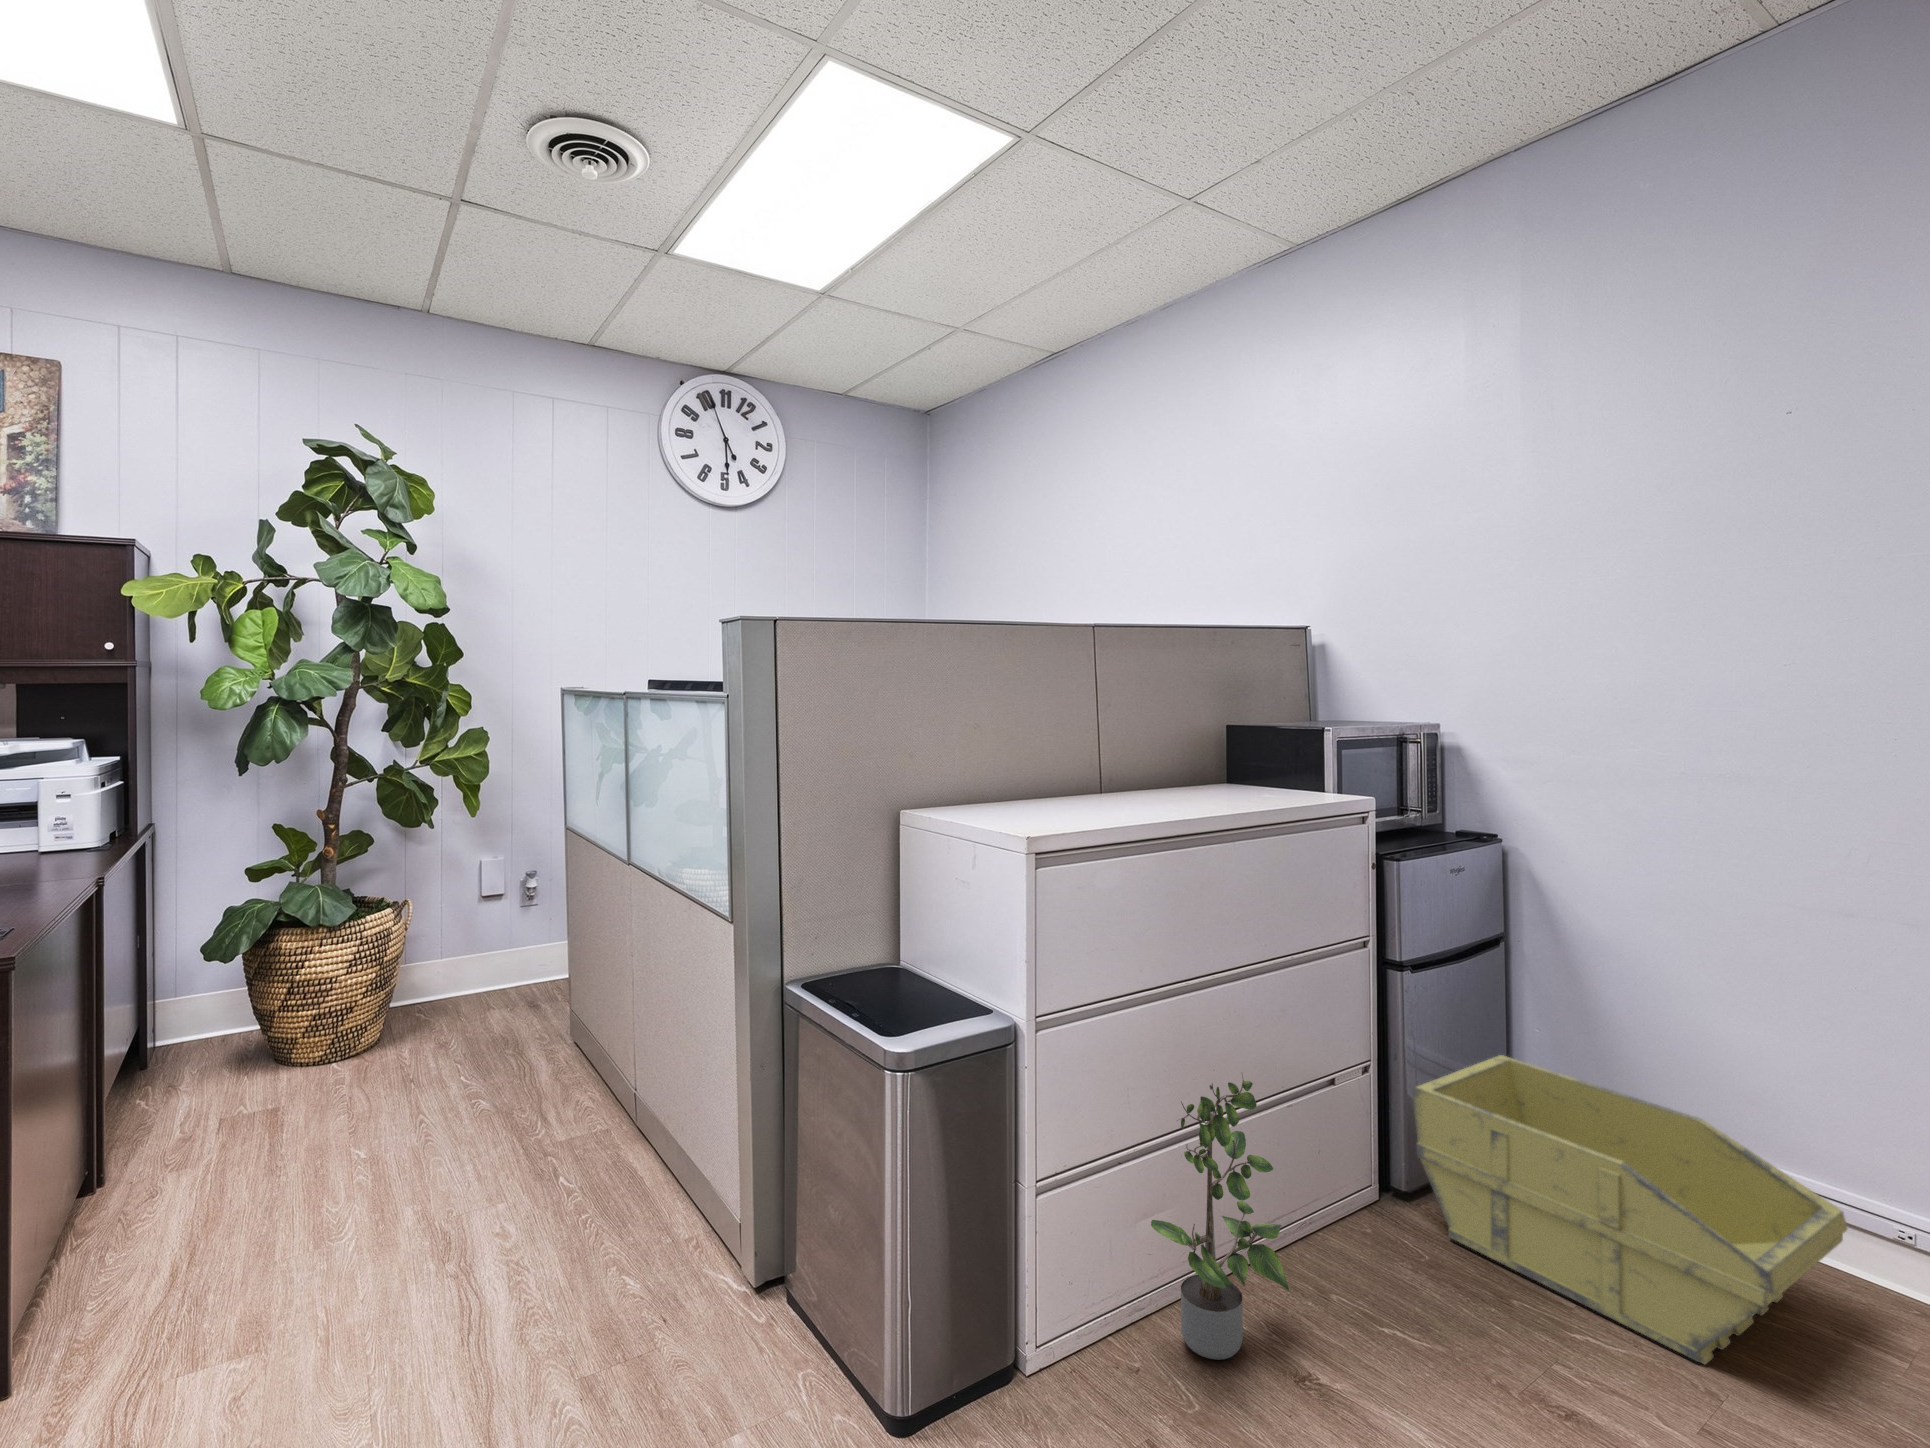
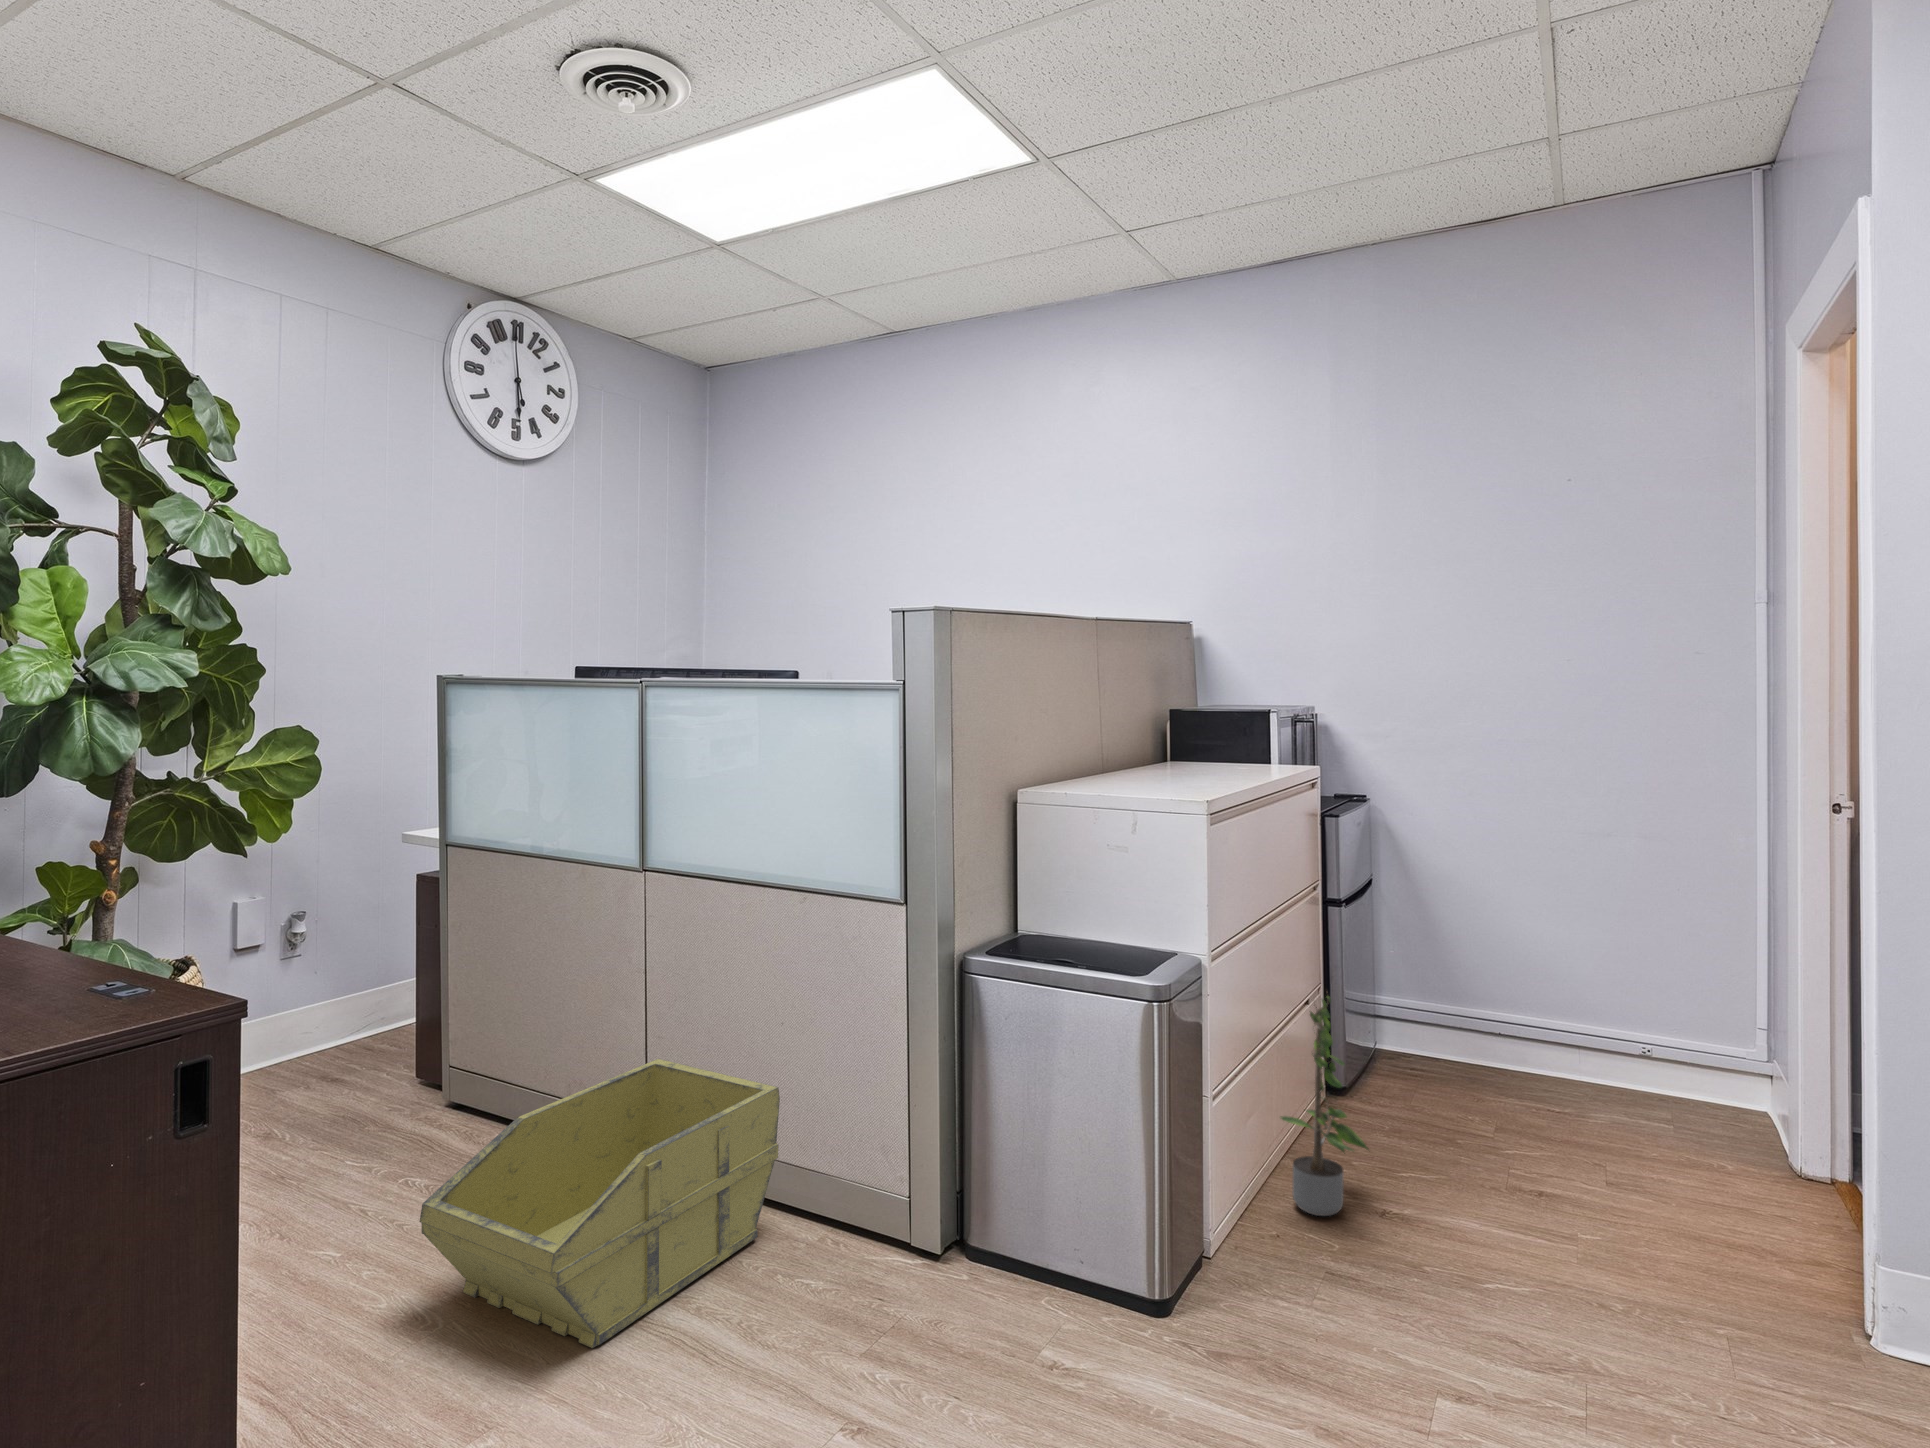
storage bin: present [1413,1055,1848,1364] -> present [420,1059,780,1348]

